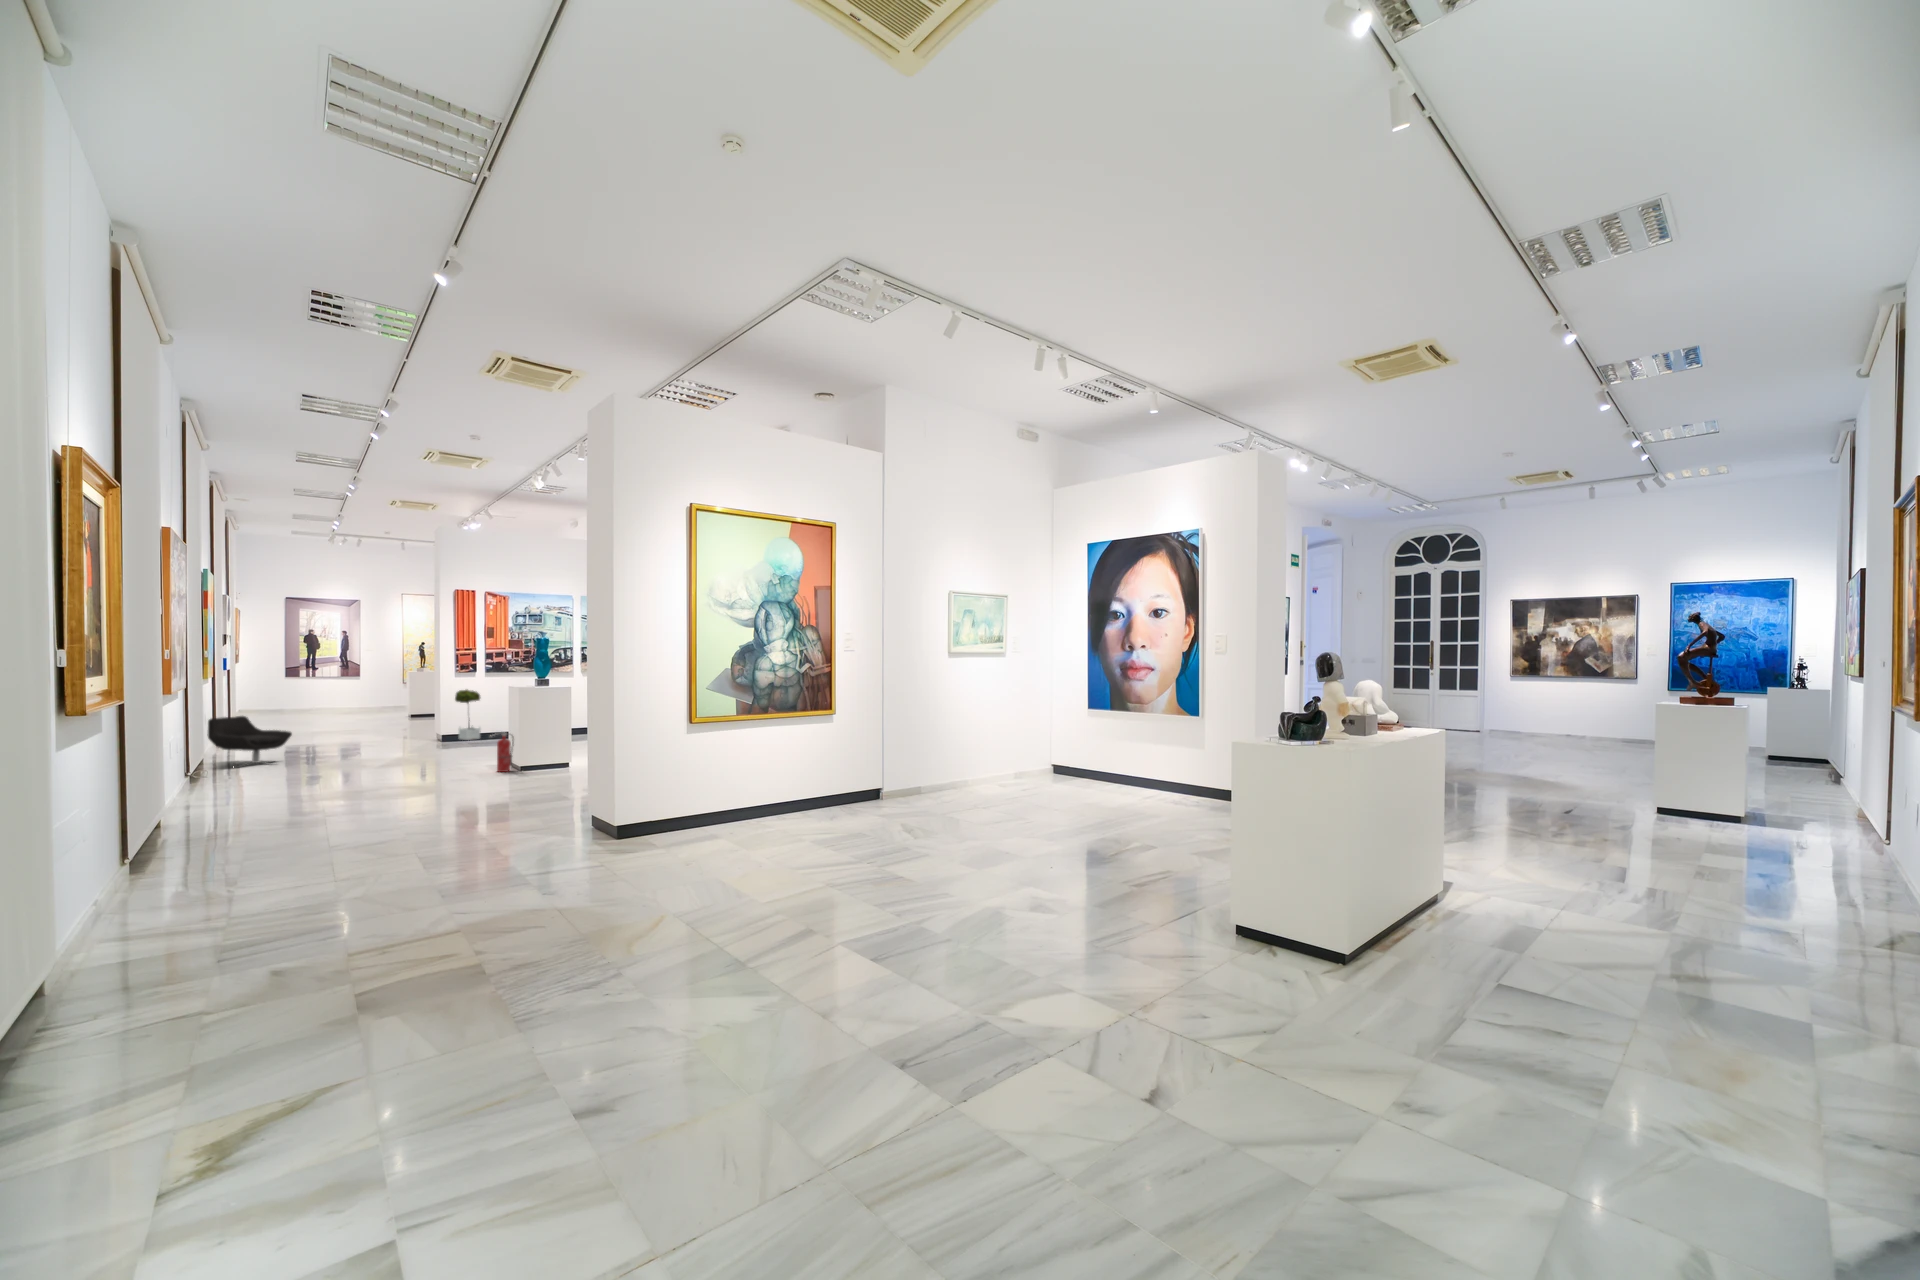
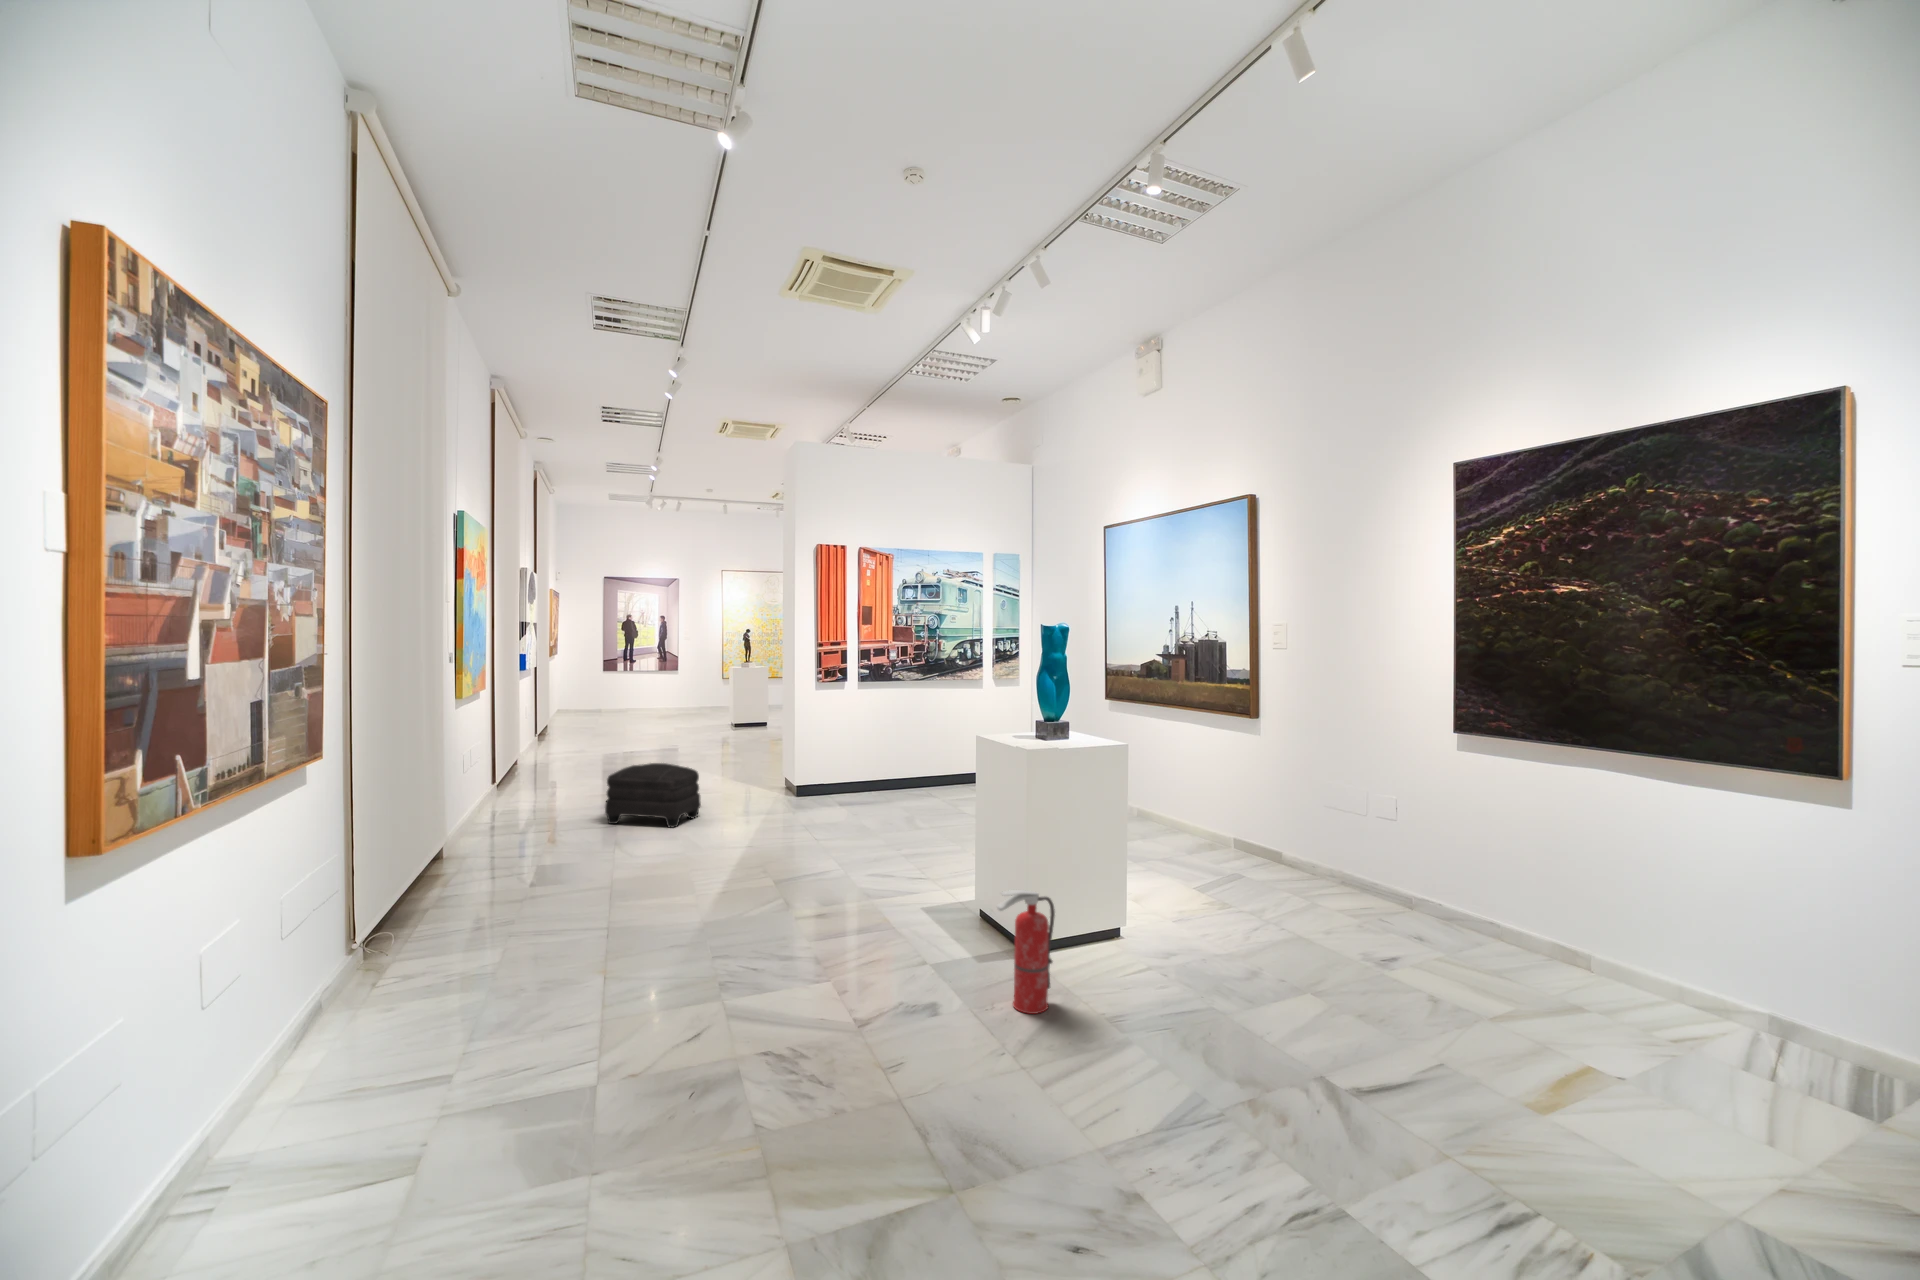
potted tree: present [455,690,480,740] -> none [820,712,860,802]
lounge chair: present [207,716,292,765] -> none [401,775,558,897]
ottoman: none [313,717,375,750] -> present [605,763,701,827]

